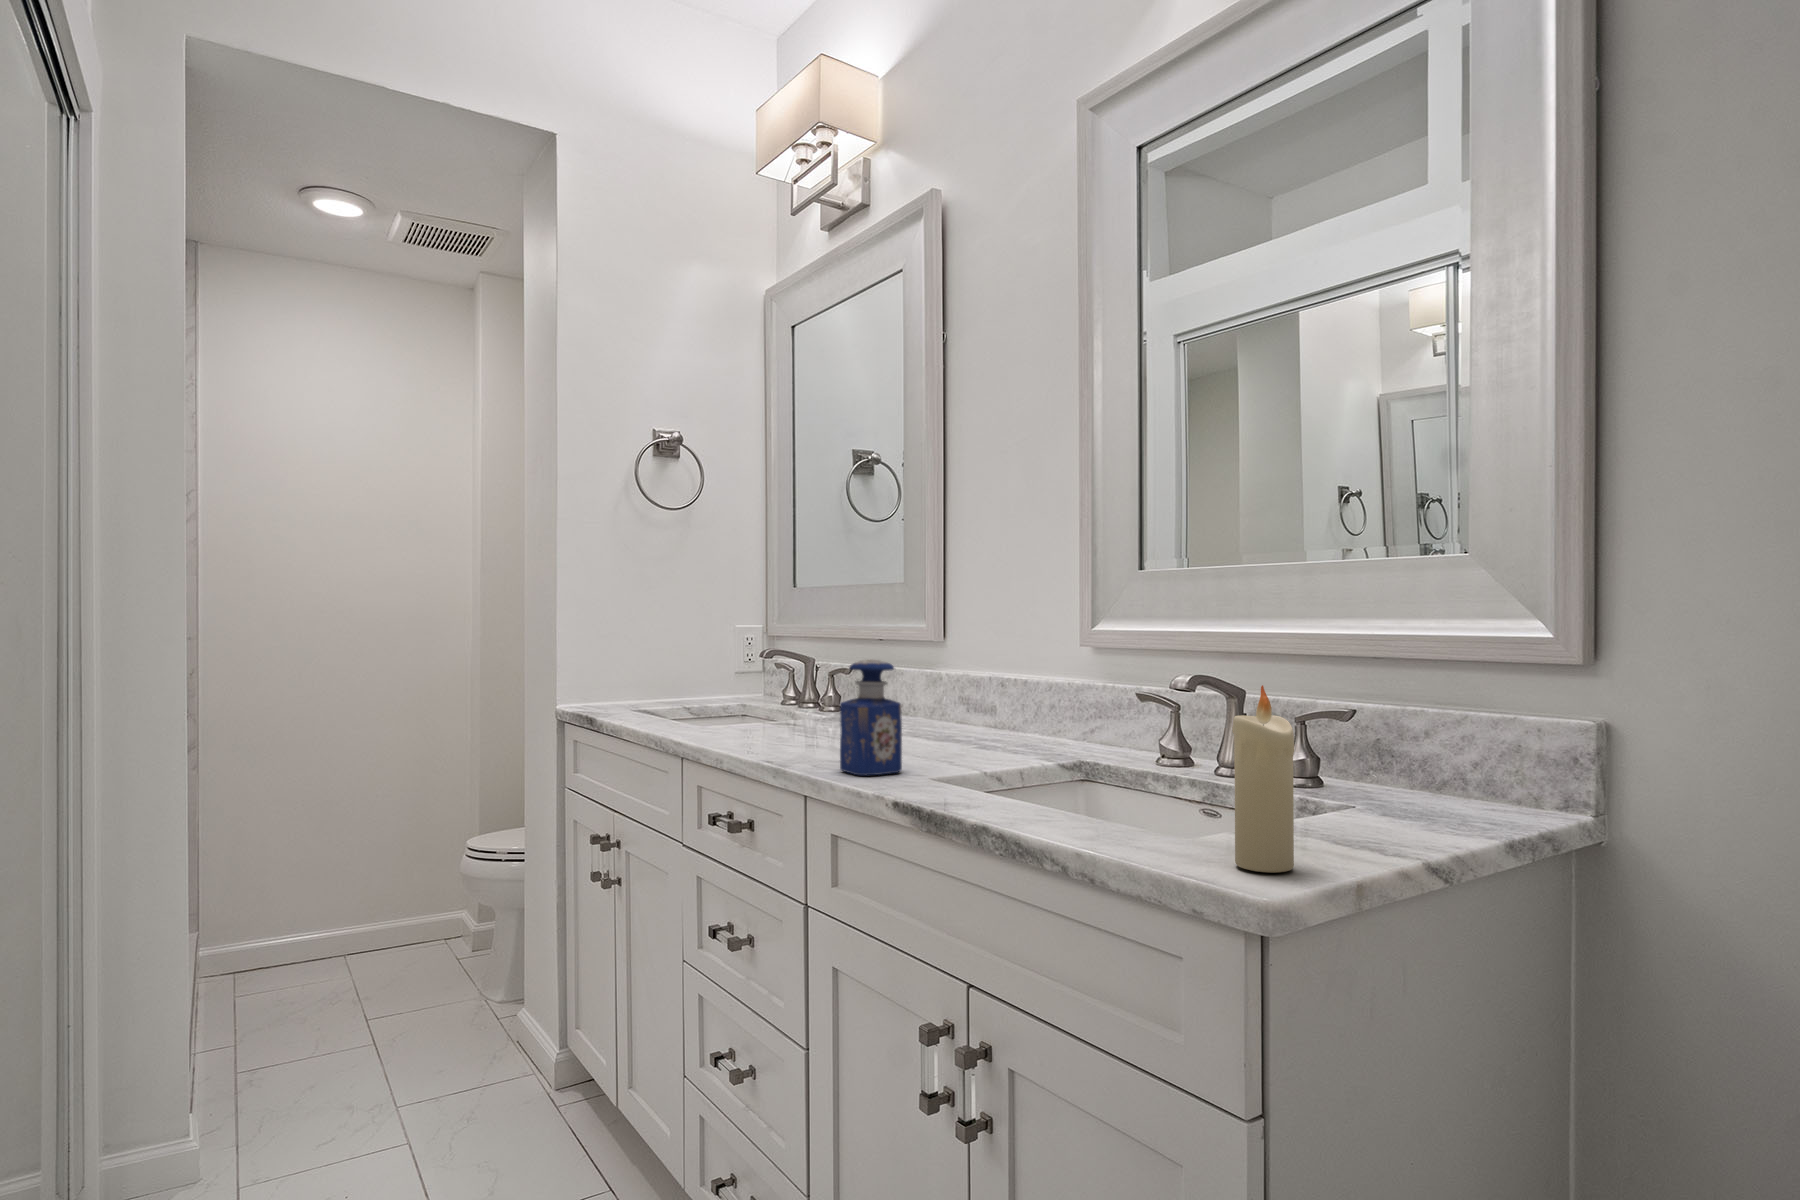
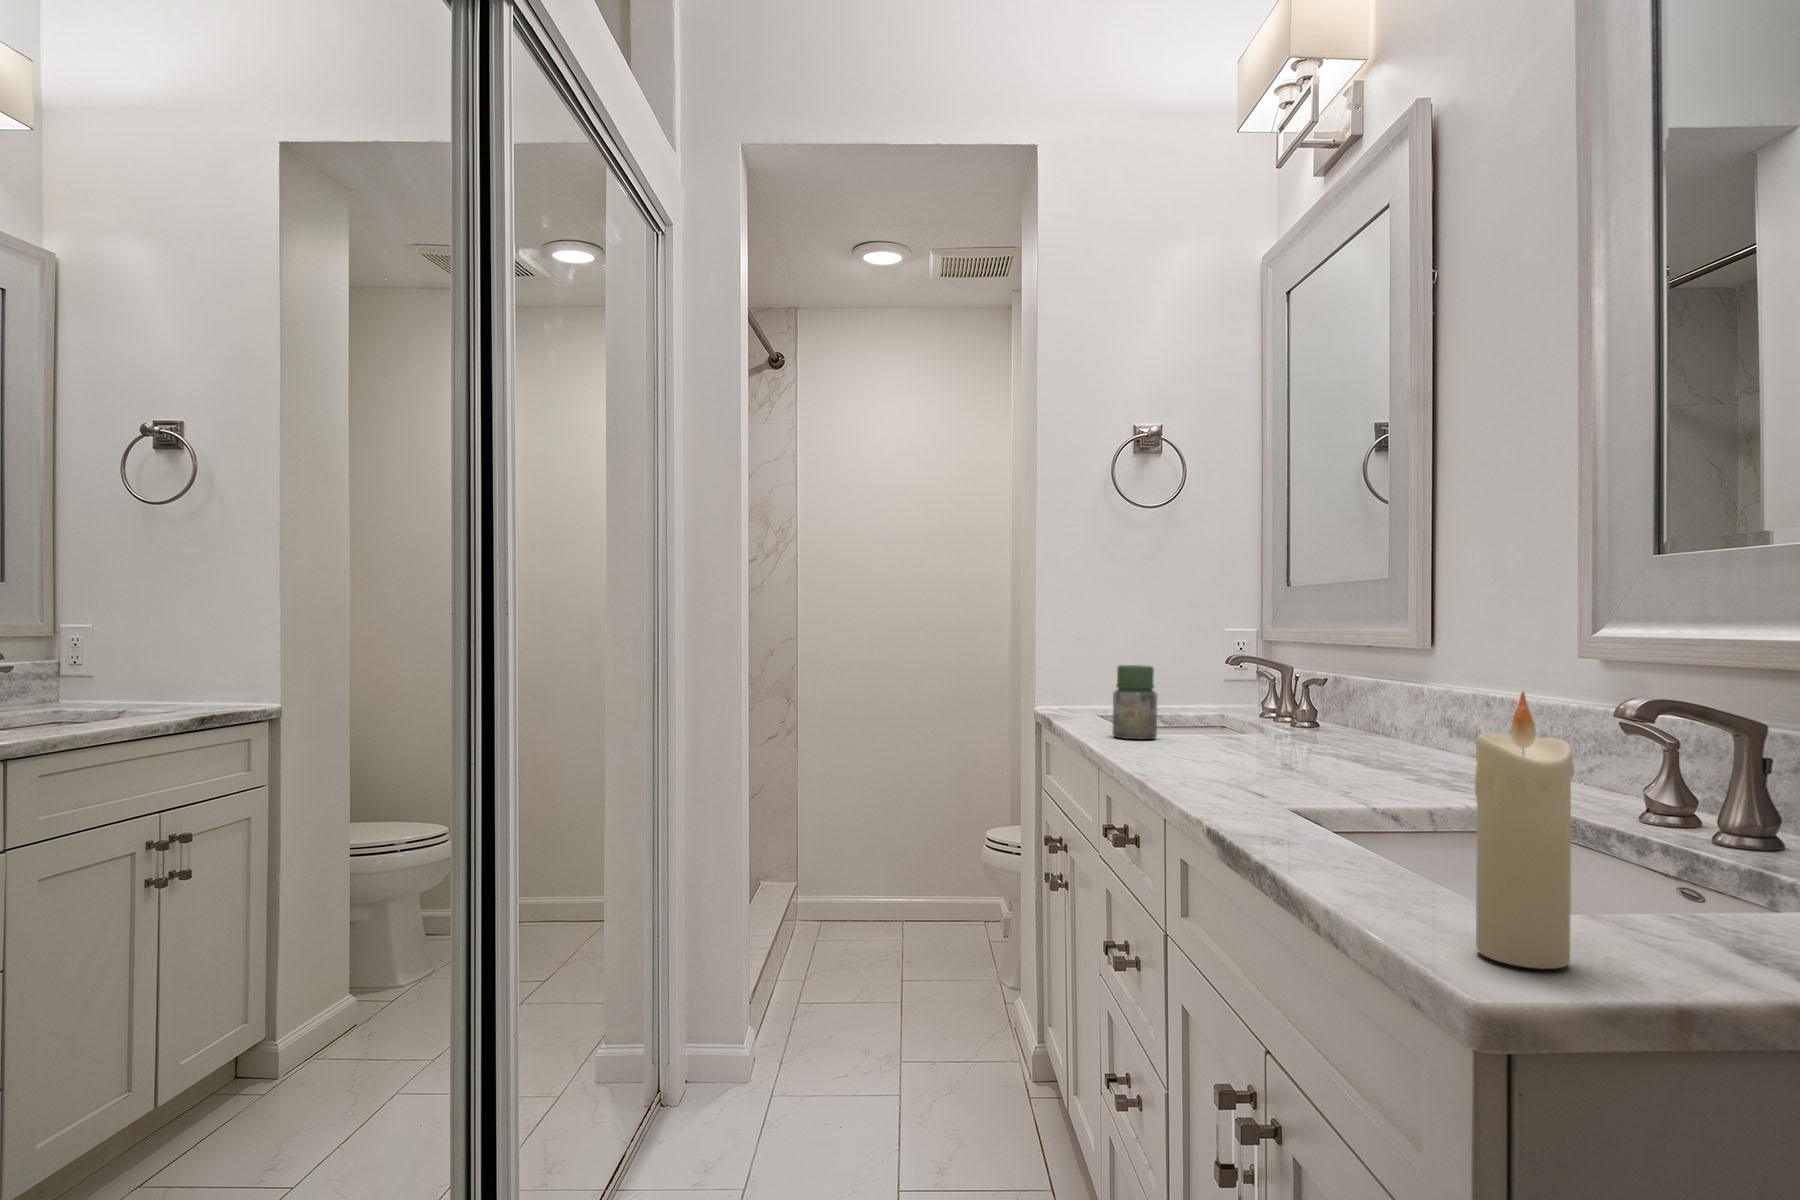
perfume bottle: present [840,660,902,775] -> none [1187,658,1258,791]
jar: none [694,665,735,735] -> present [1113,665,1157,739]

